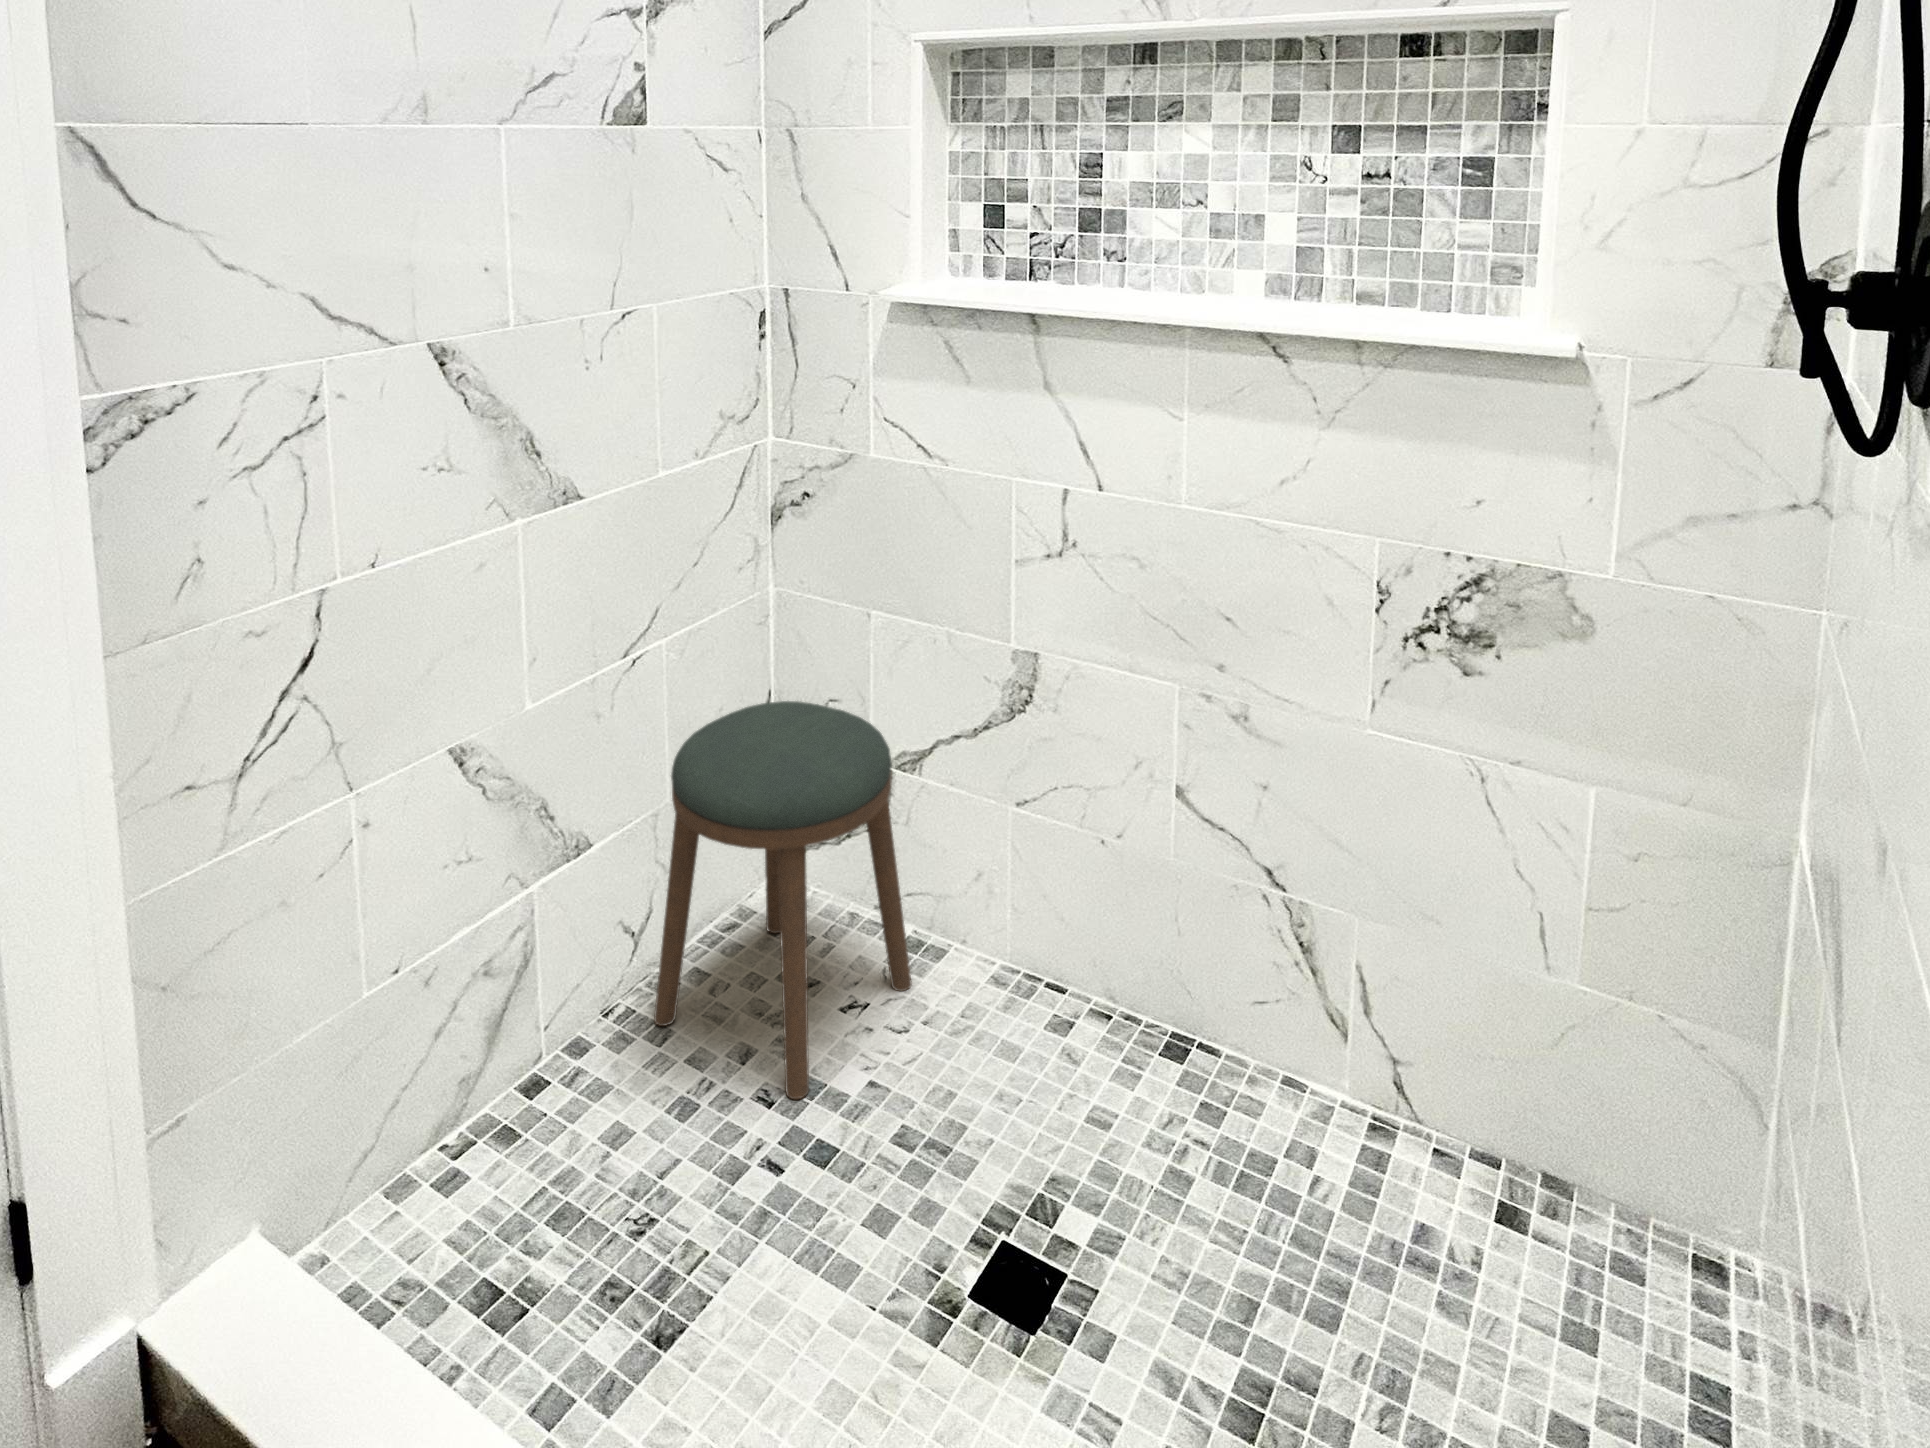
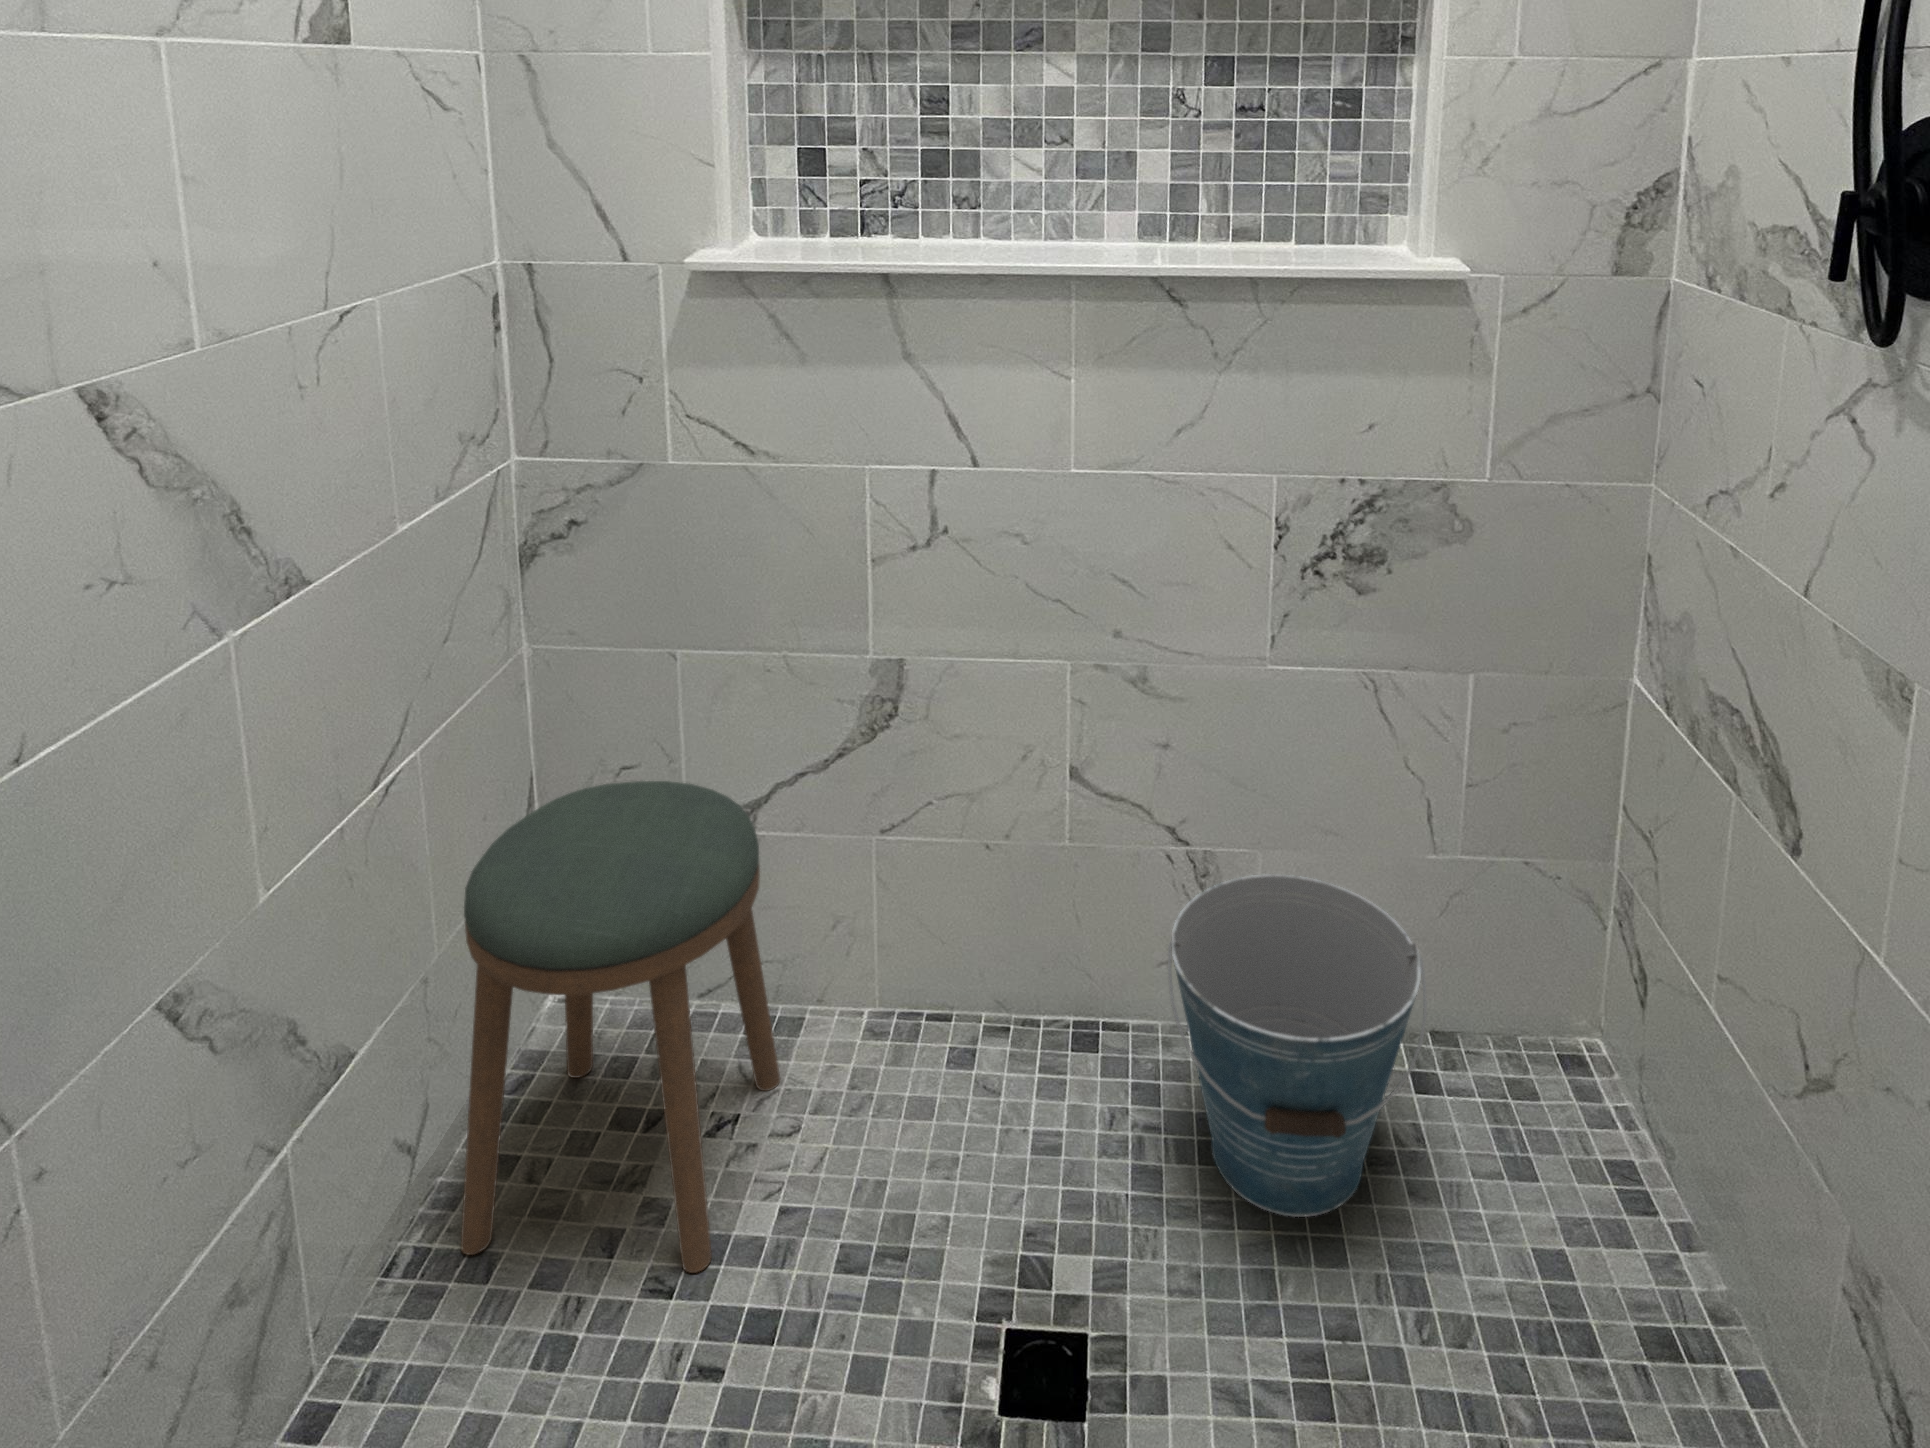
bucket: none [1201,928,1469,1281] -> present [1168,874,1427,1217]

